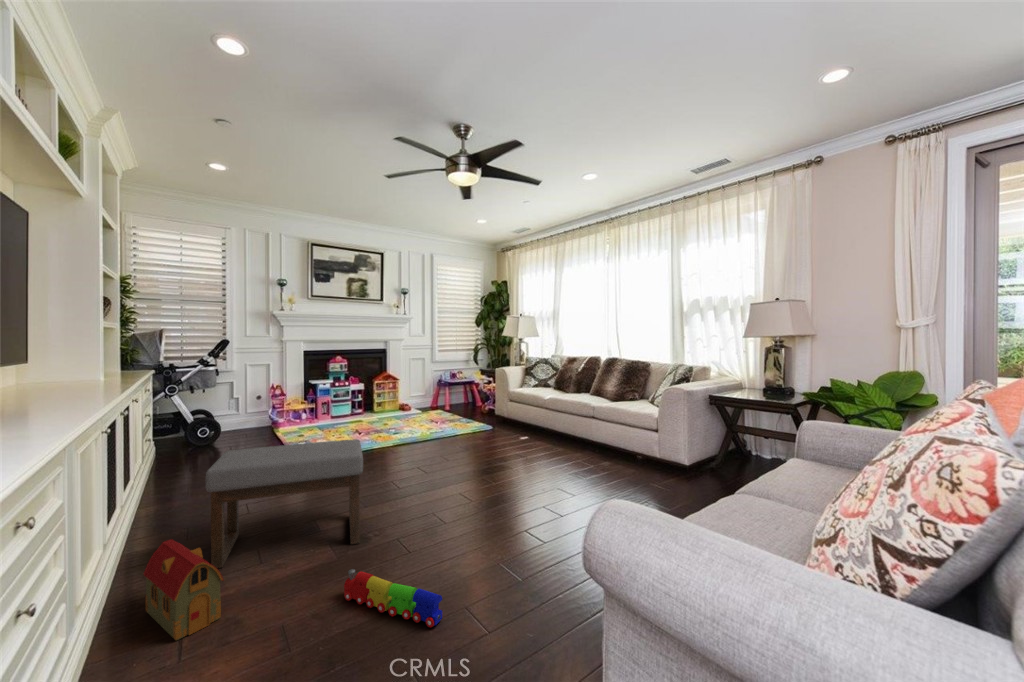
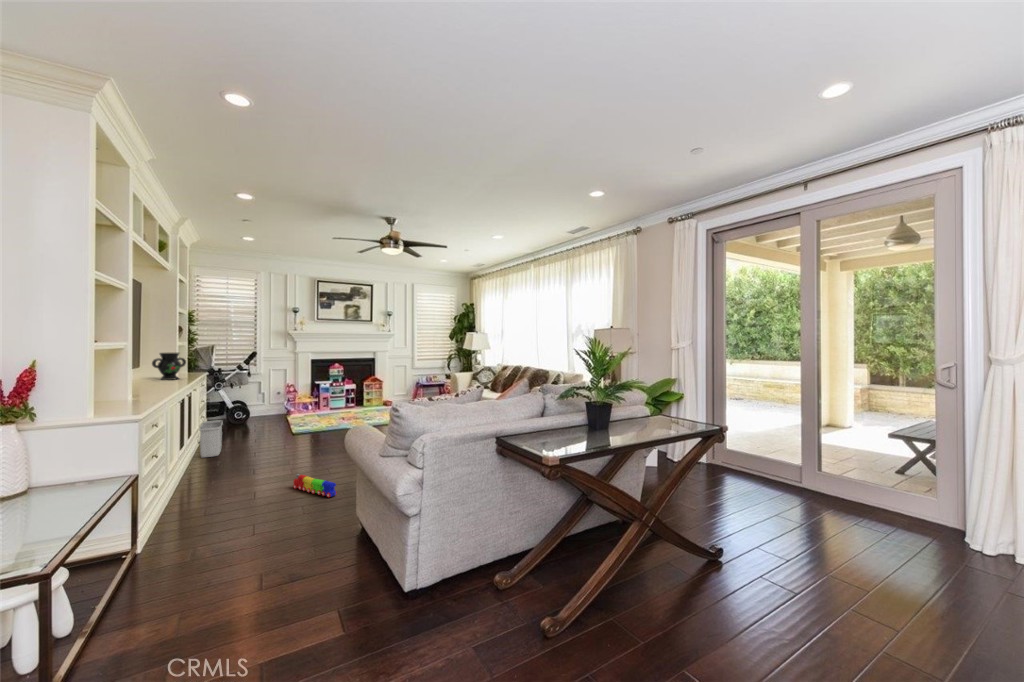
decorative vase: none [51,337,117,384] -> present [152,353,186,380]
ottoman: present [206,439,363,568] -> none [230,414,320,477]
storage bin: none [140,449,187,520] -> present [198,420,224,457]
toy house: present [144,539,224,640] -> none [198,455,235,497]

